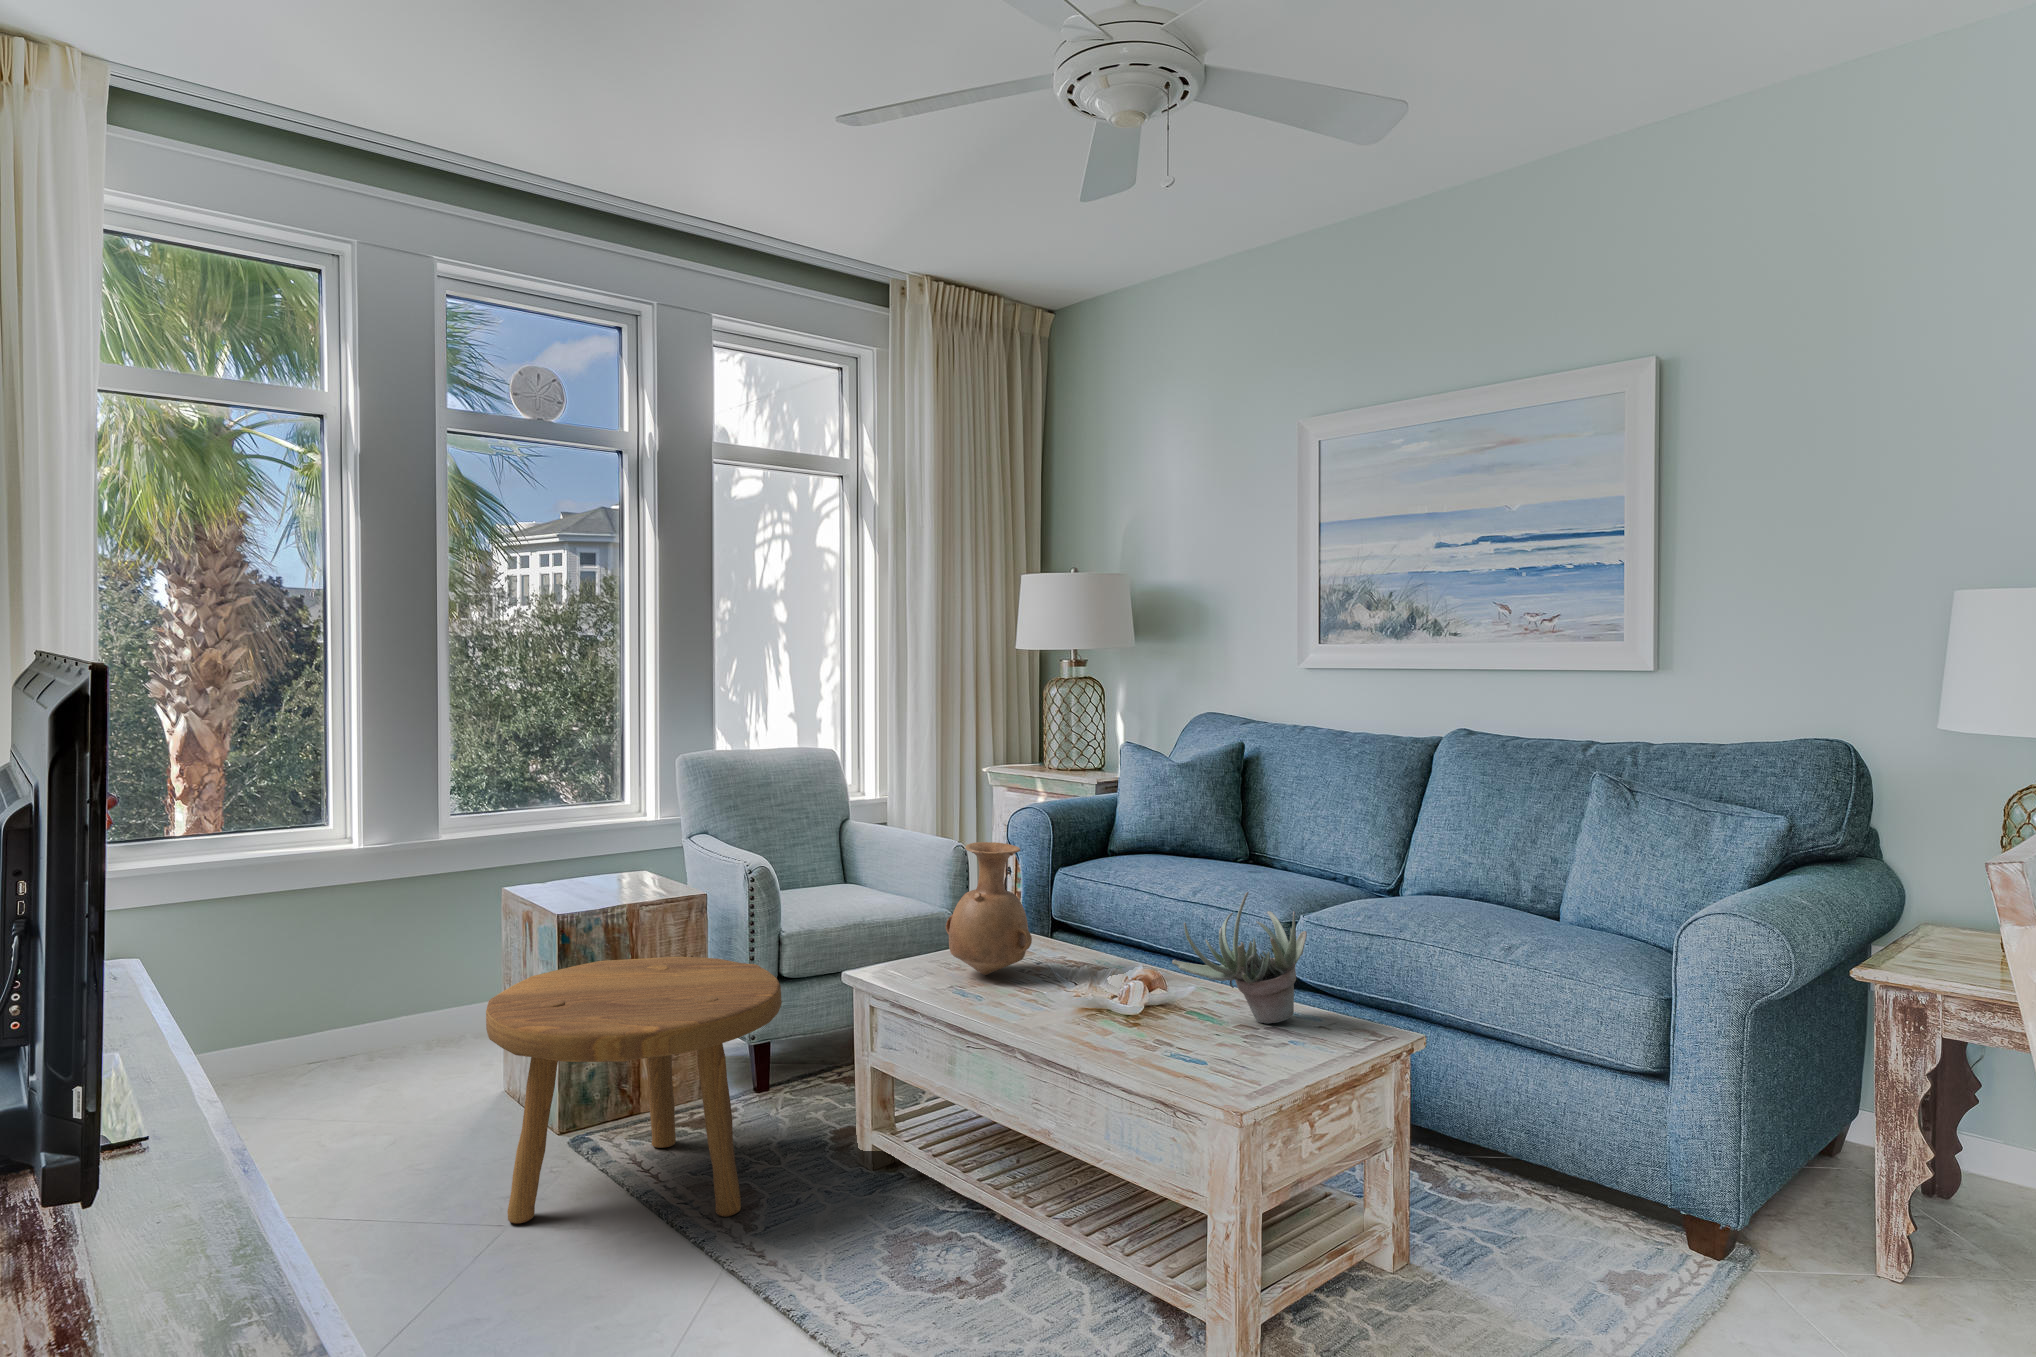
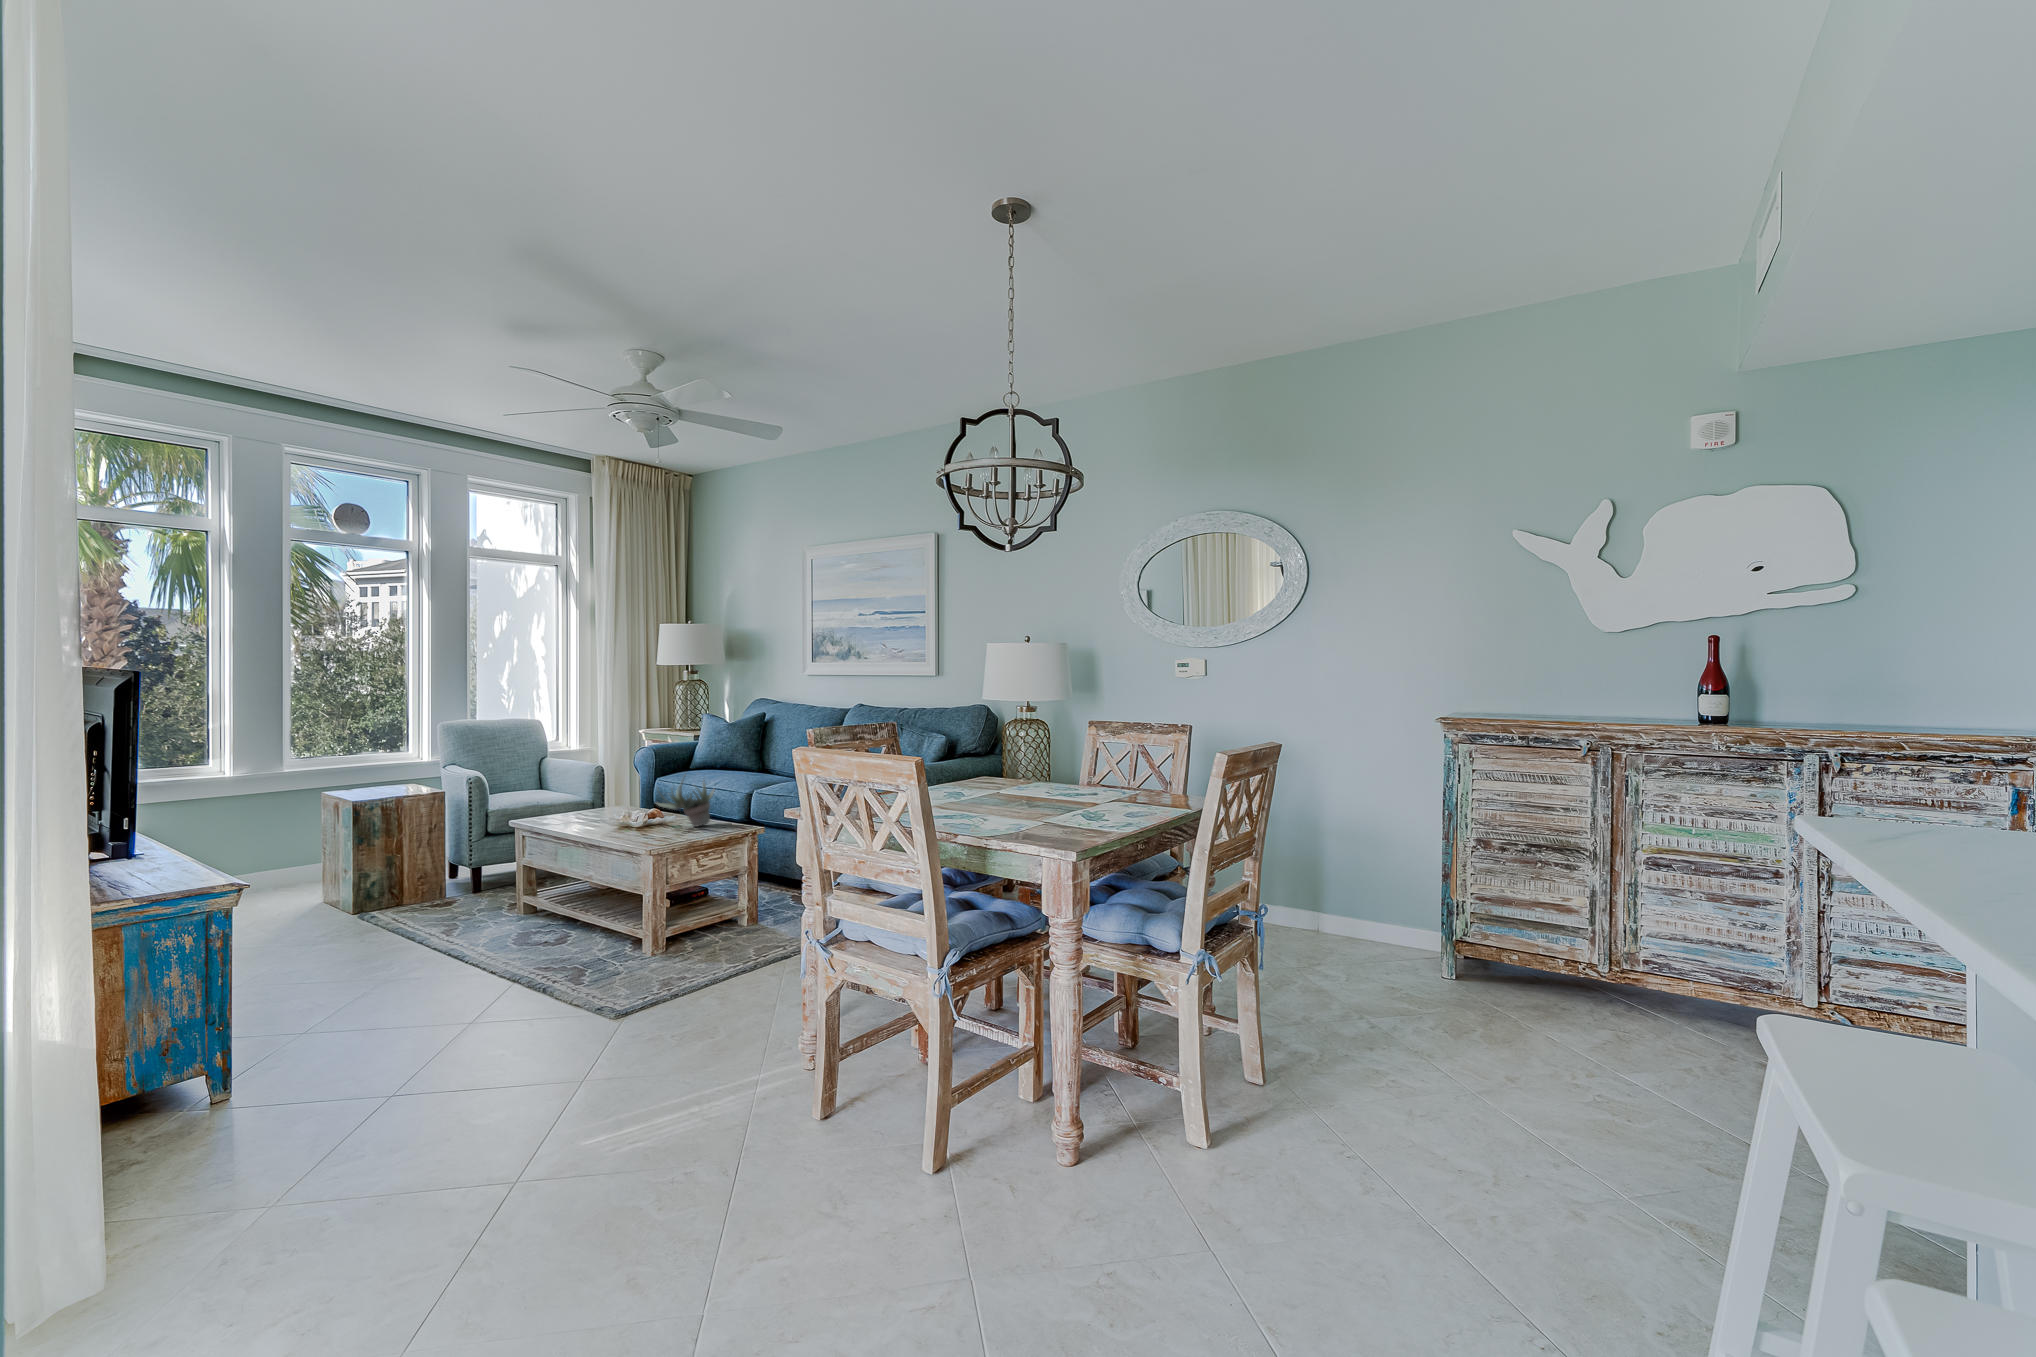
vase: present [946,842,1032,975] -> none [563,758,603,819]
footstool: present [486,957,782,1223] -> none [309,820,476,941]

